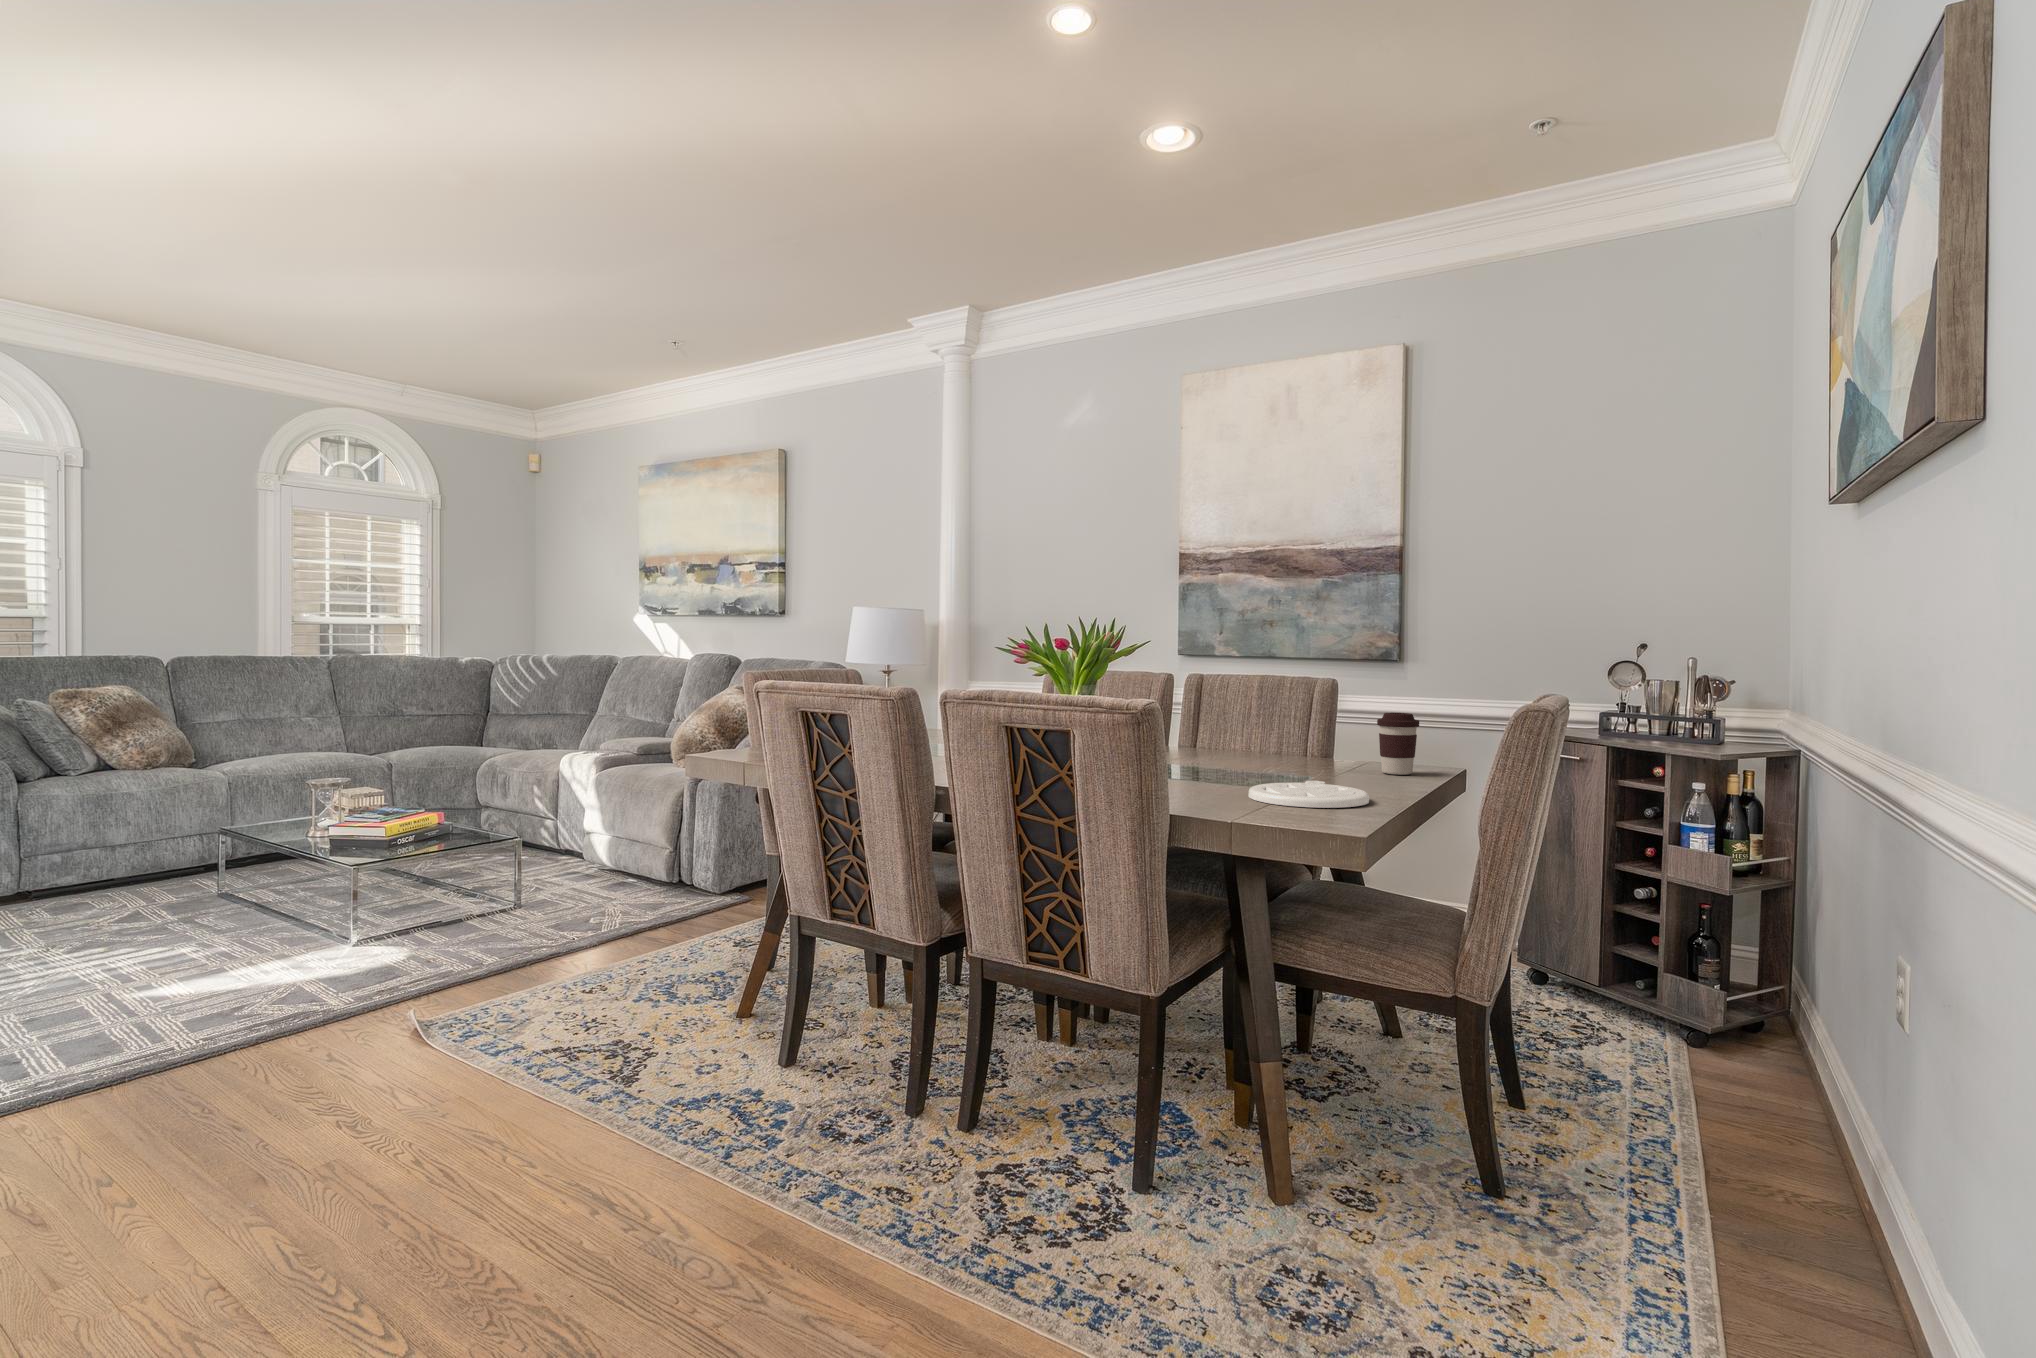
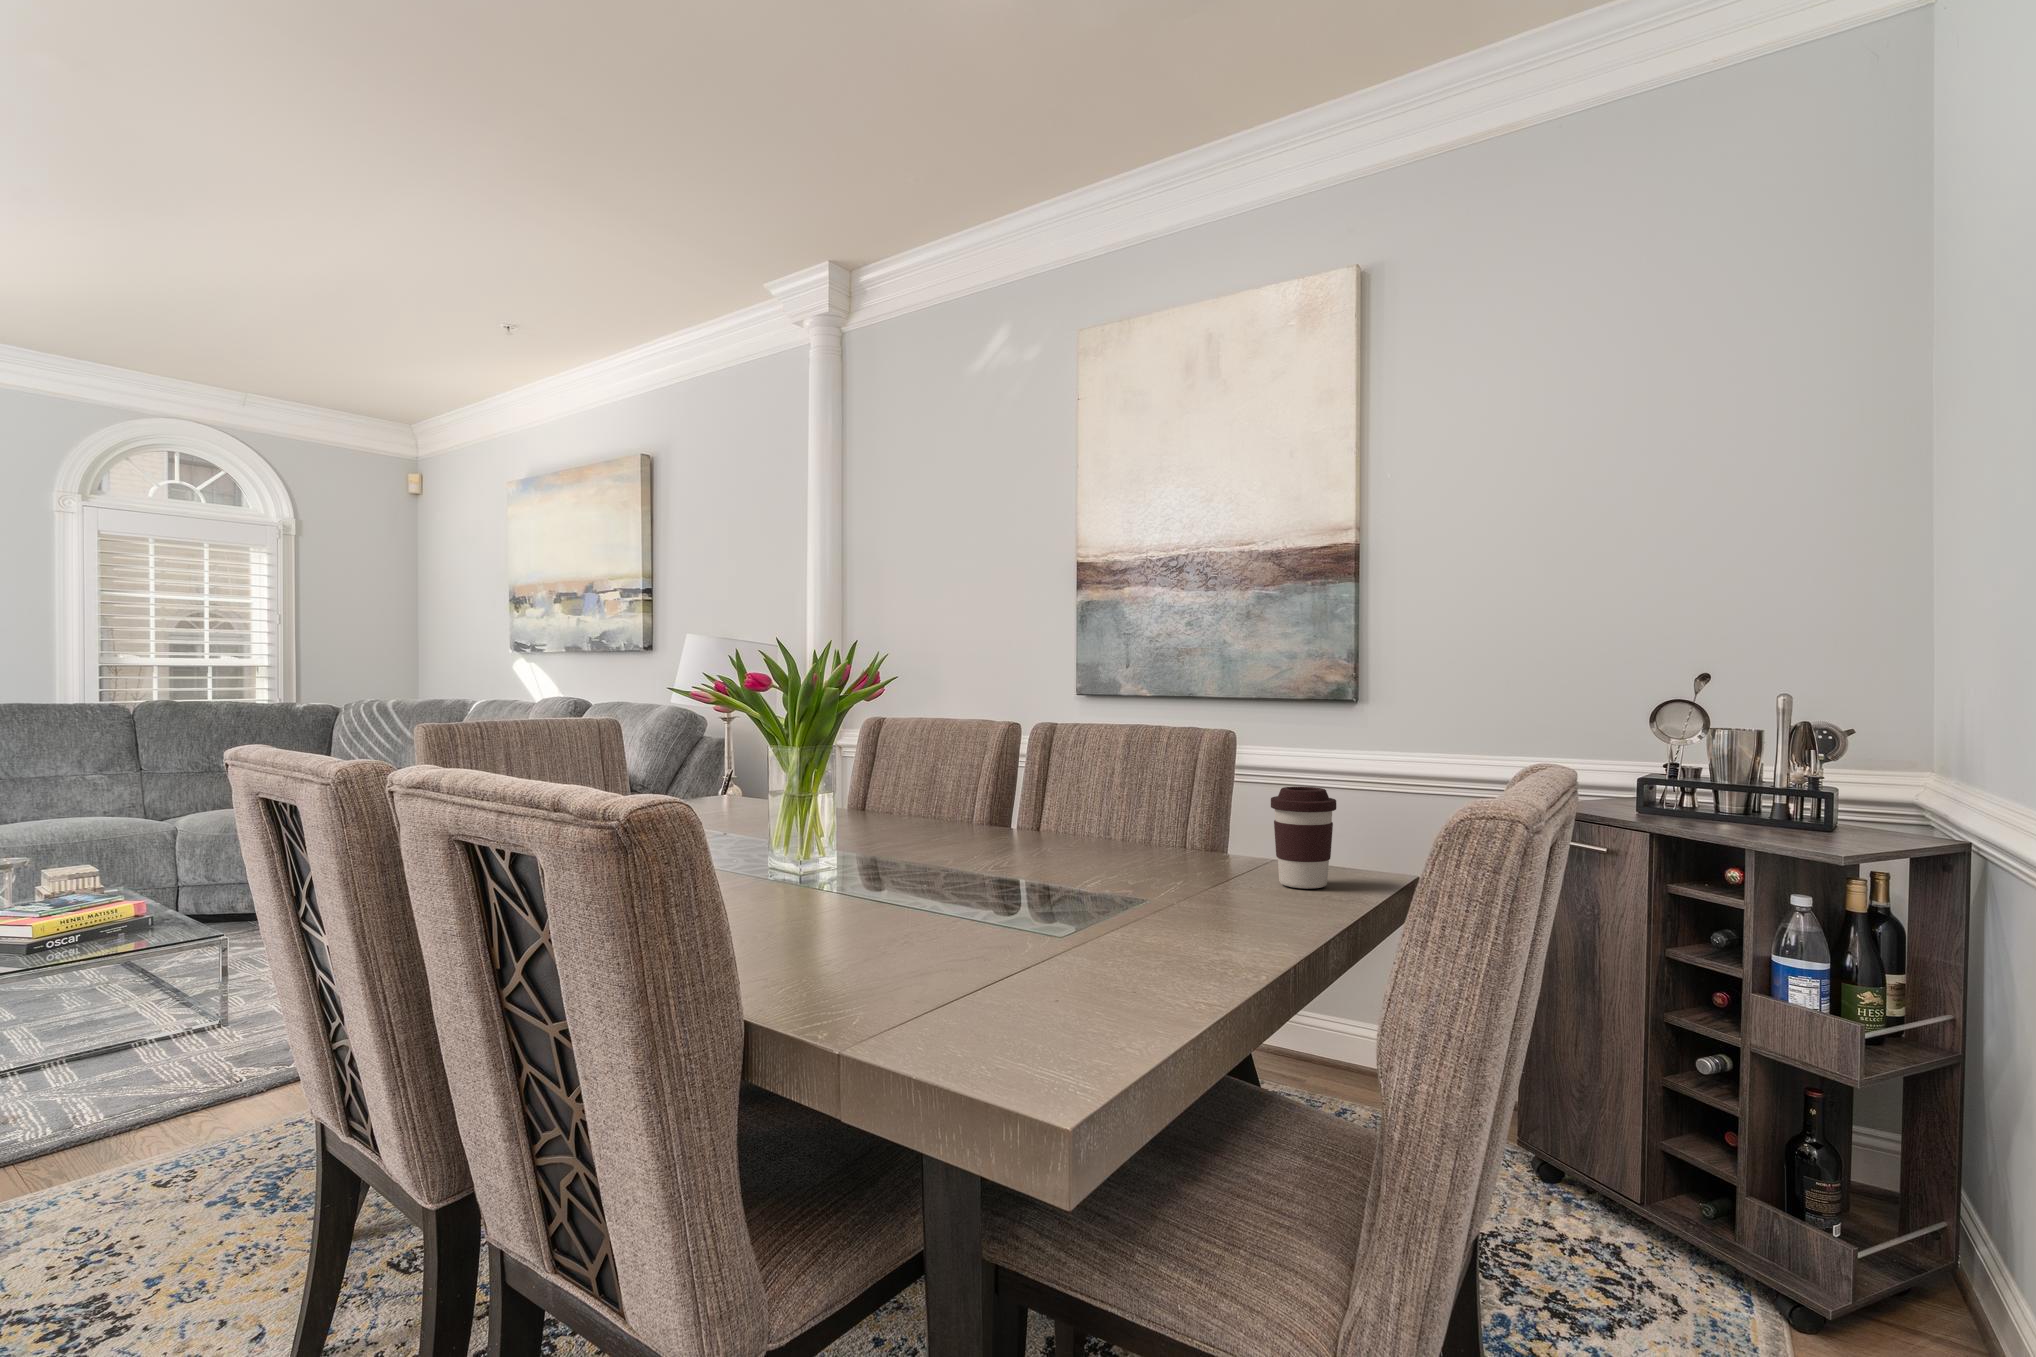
plate: present [1249,781,1369,808] -> none [983,915,1197,991]

